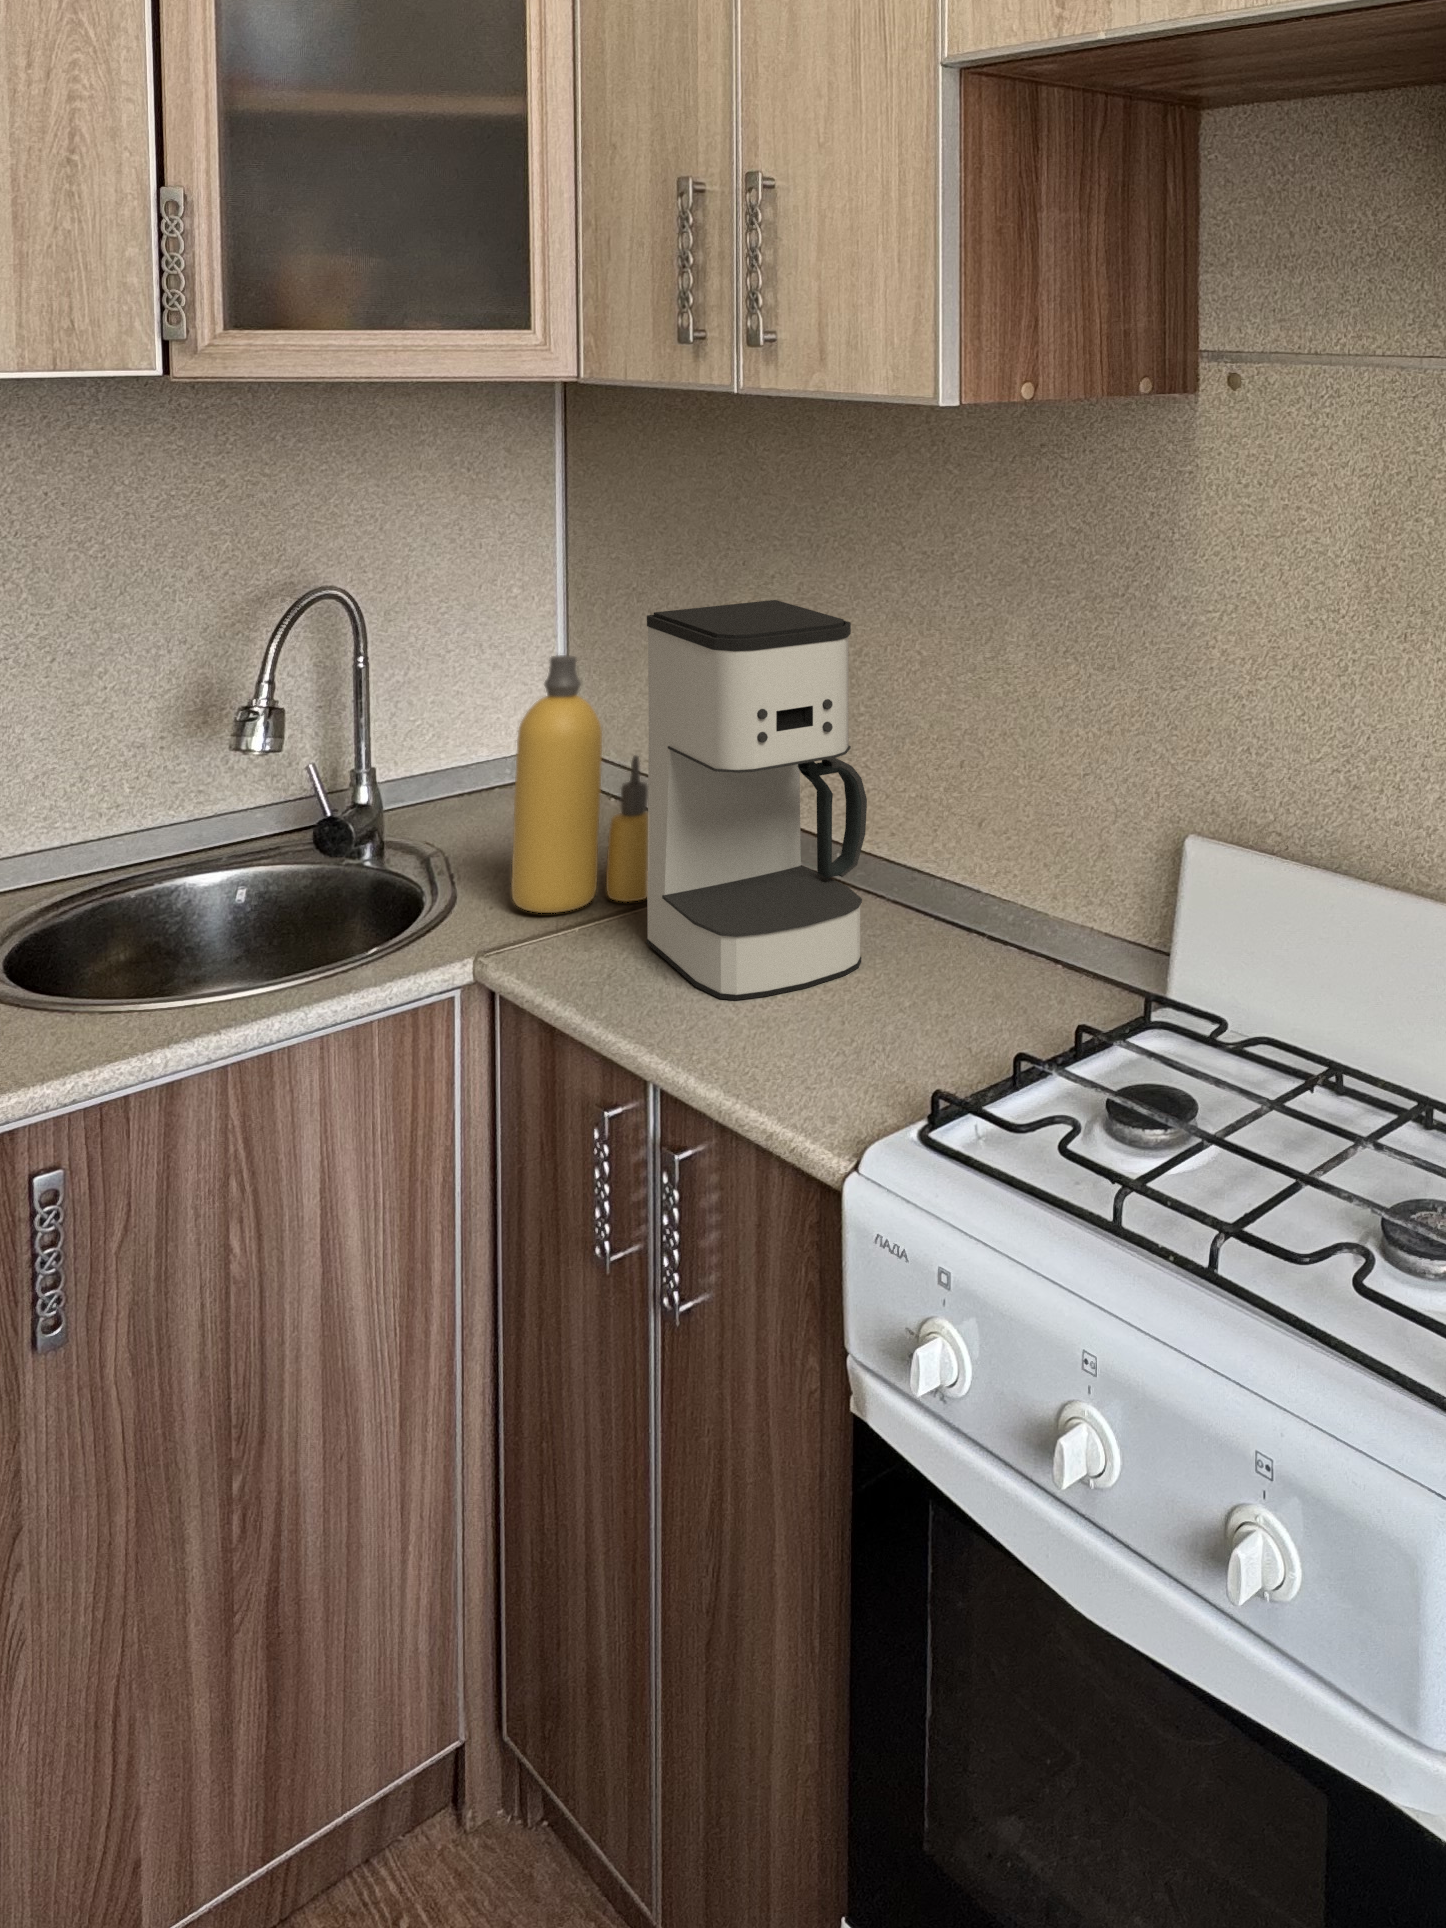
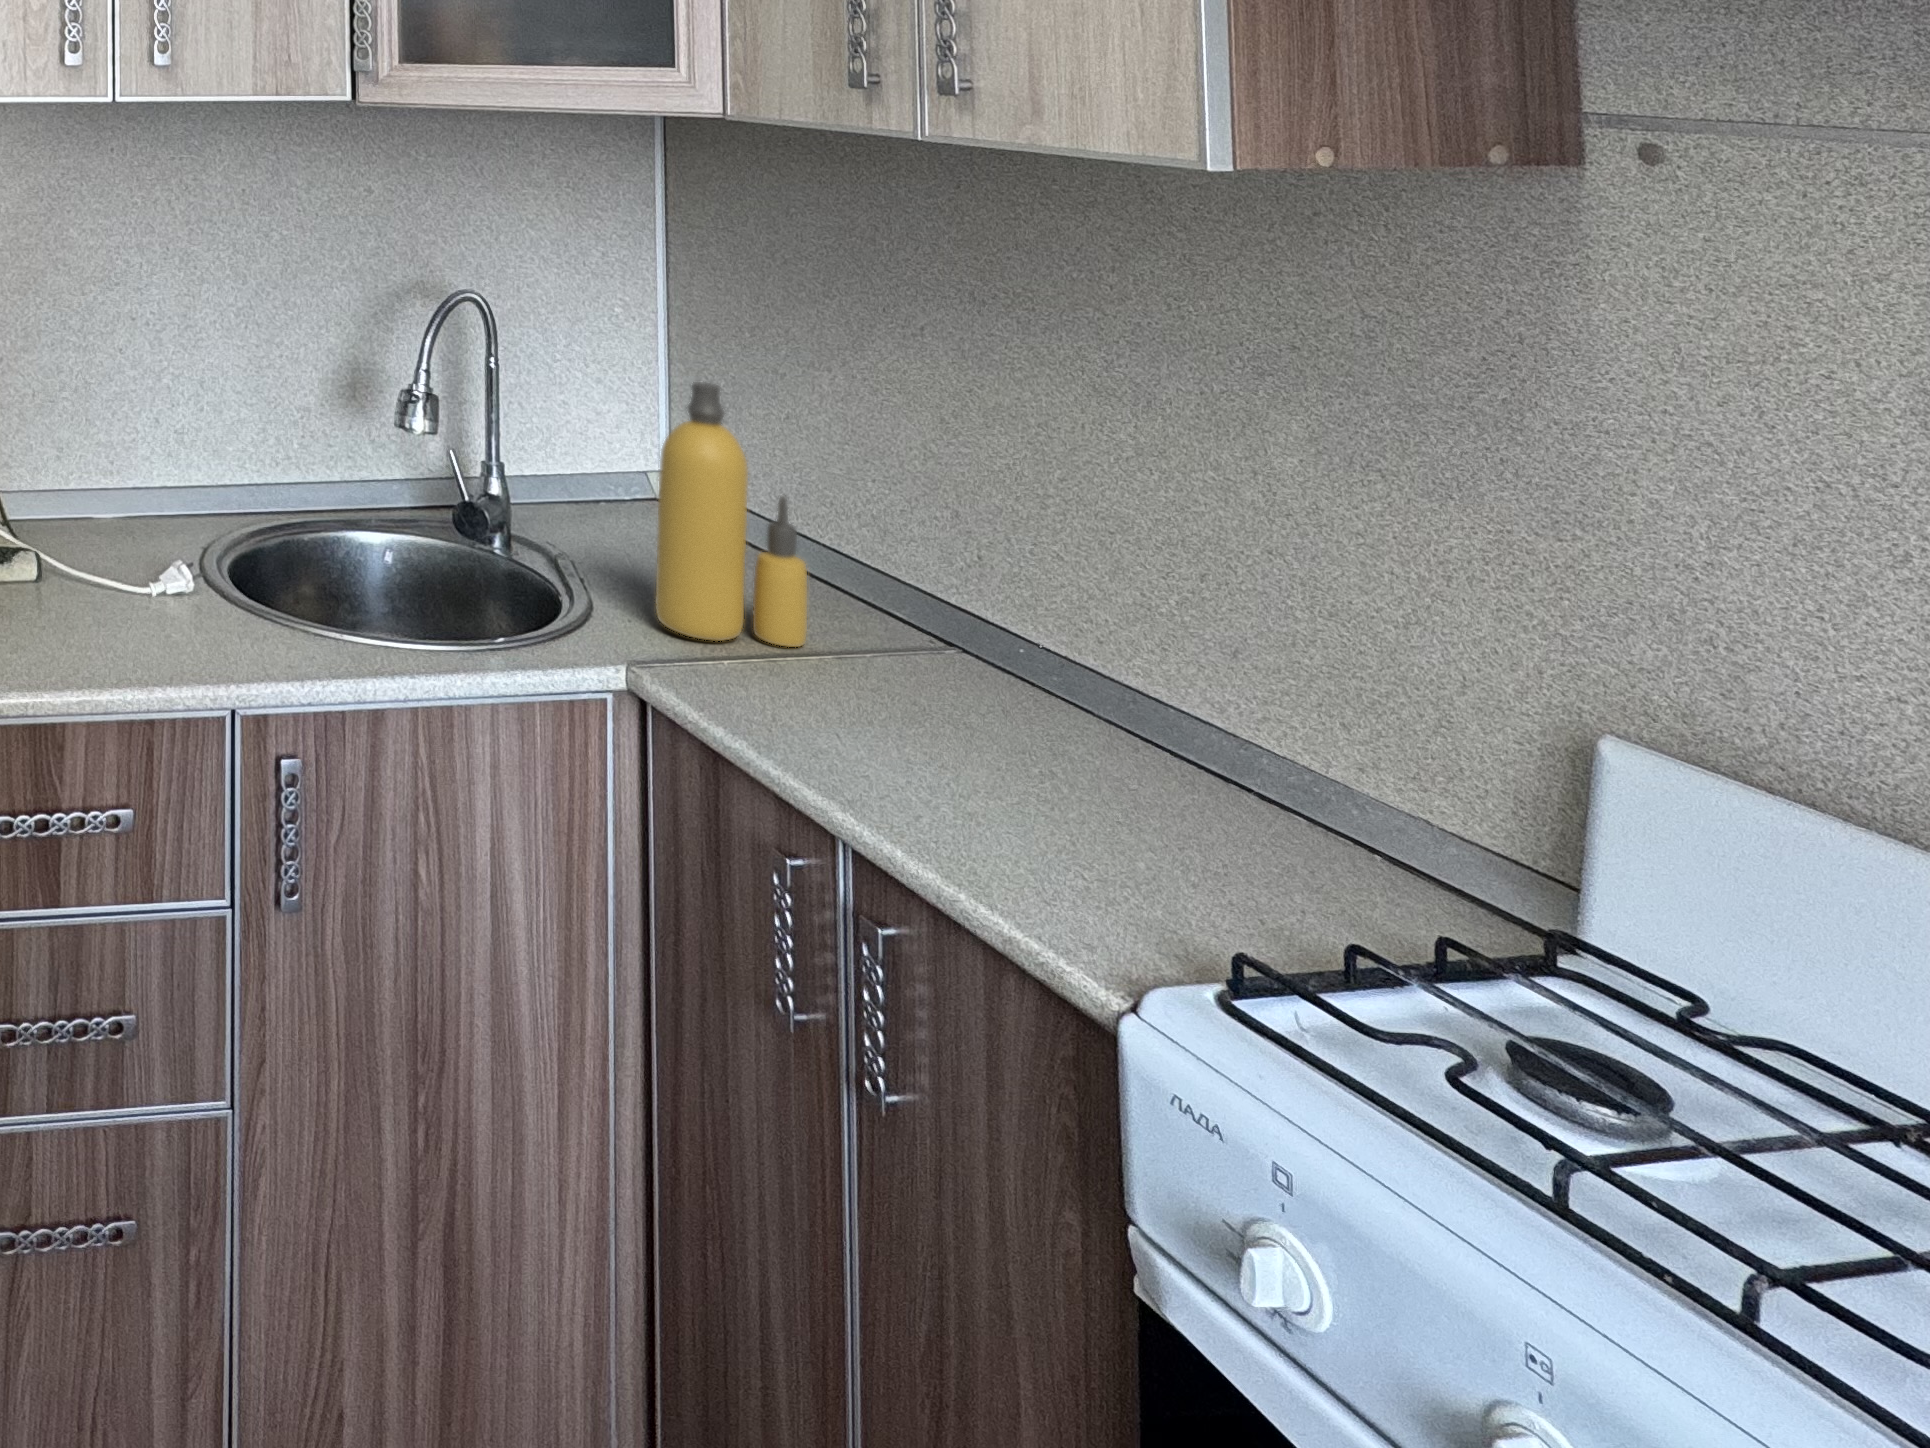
coffee maker: present [647,600,867,1000] -> none [807,353,1082,789]

